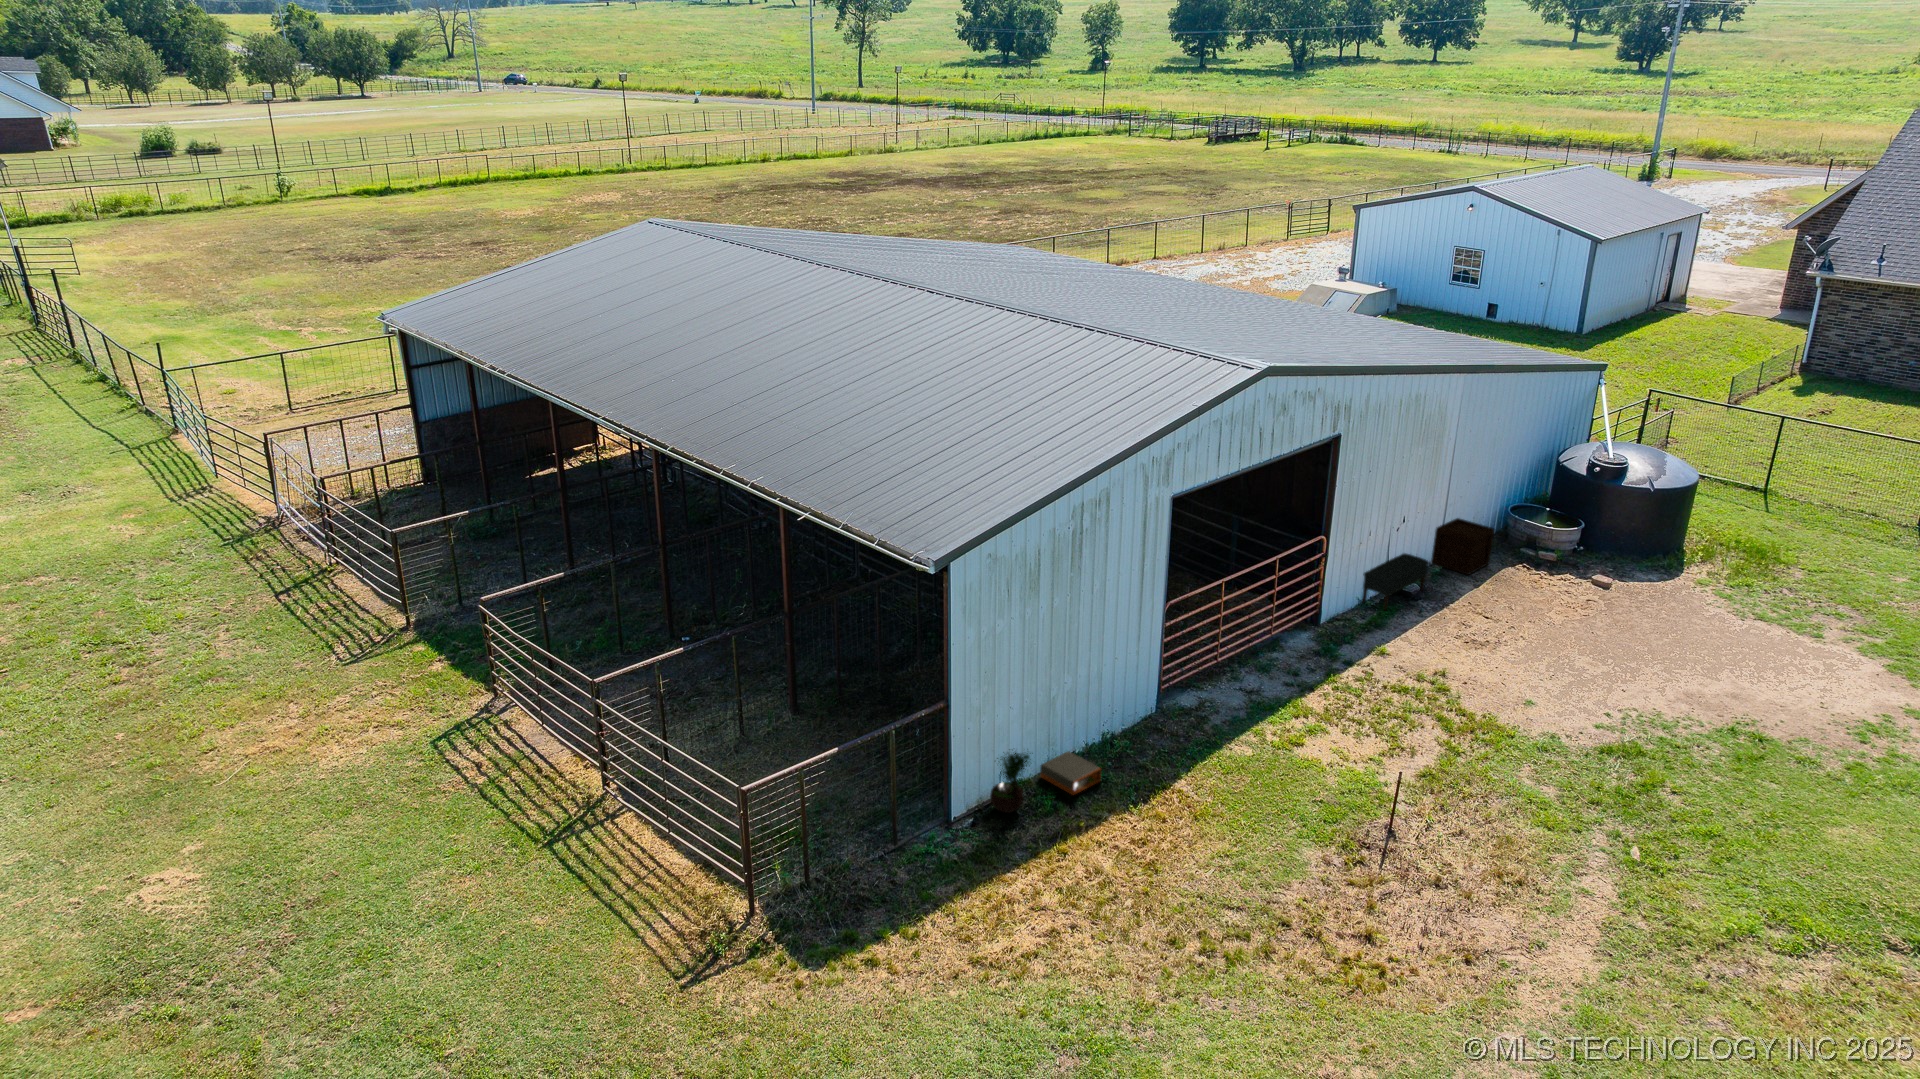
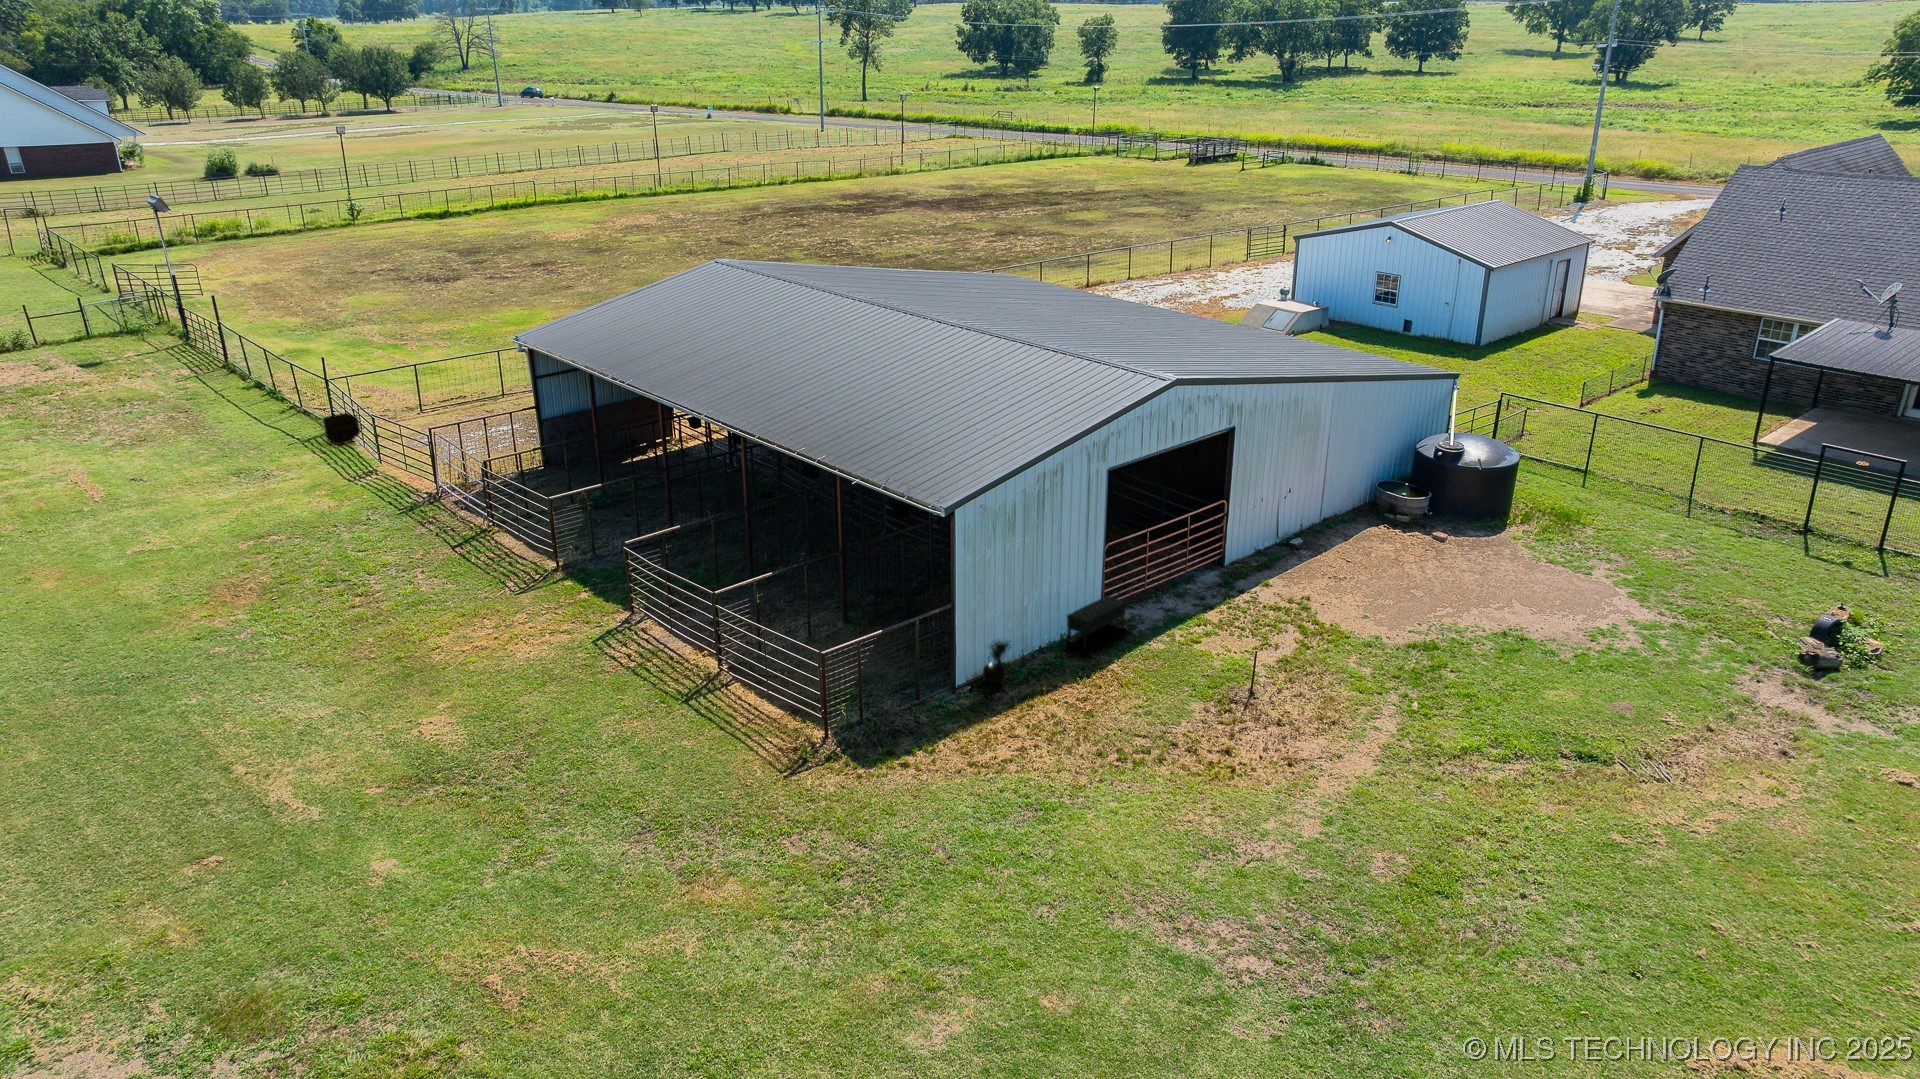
wooden crate: present [1431,518,1494,575] -> present [323,413,361,445]
bench: present [1362,553,1429,610] -> present [1067,596,1126,647]
storage box: present [1040,751,1101,795] -> none [1018,645,1060,673]

